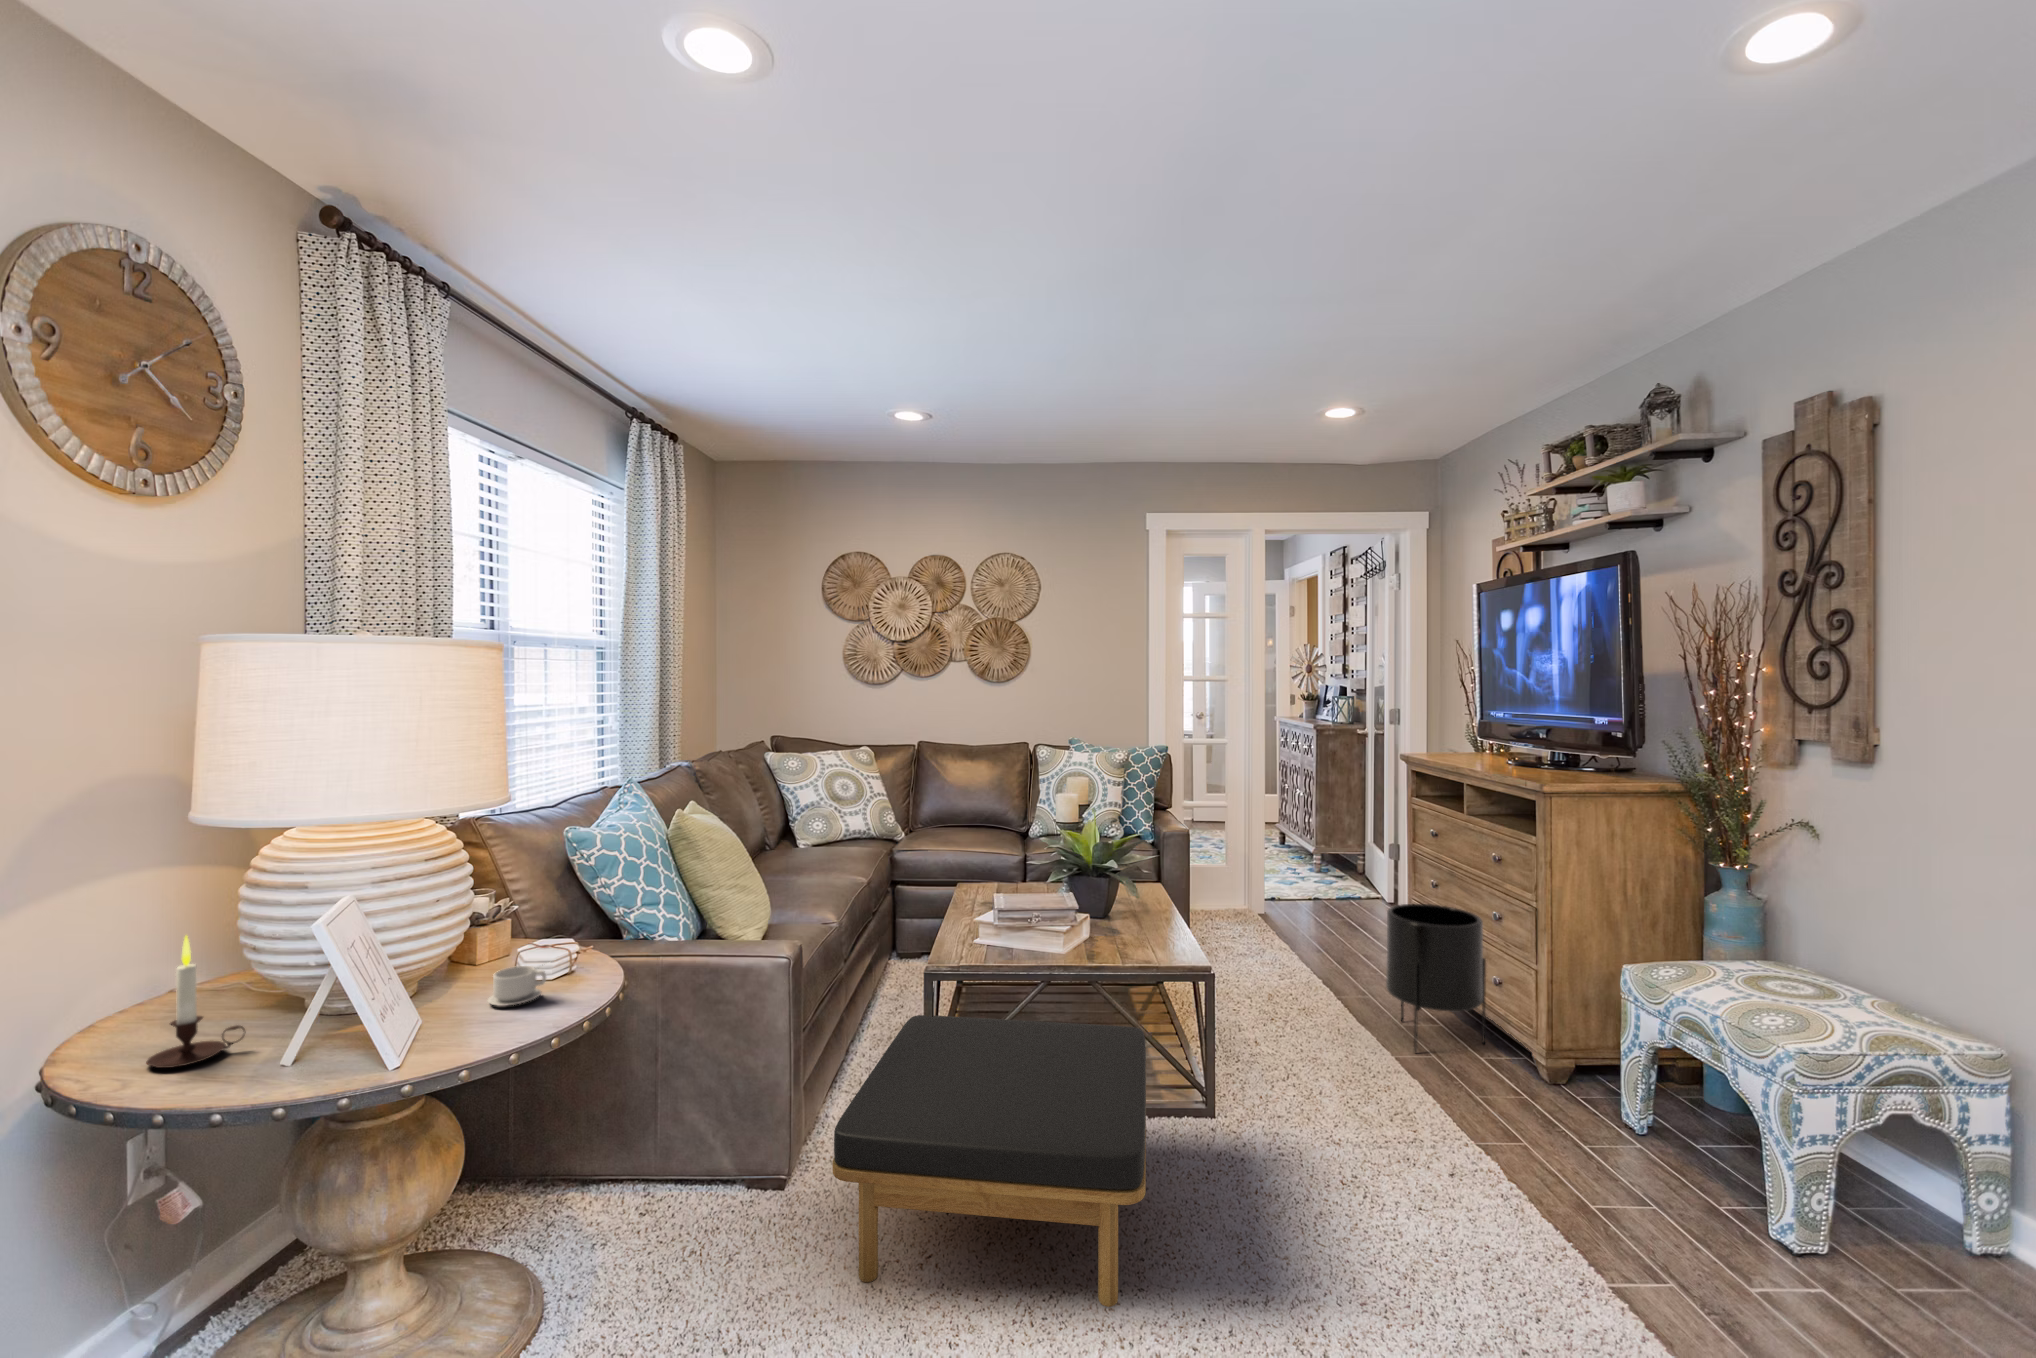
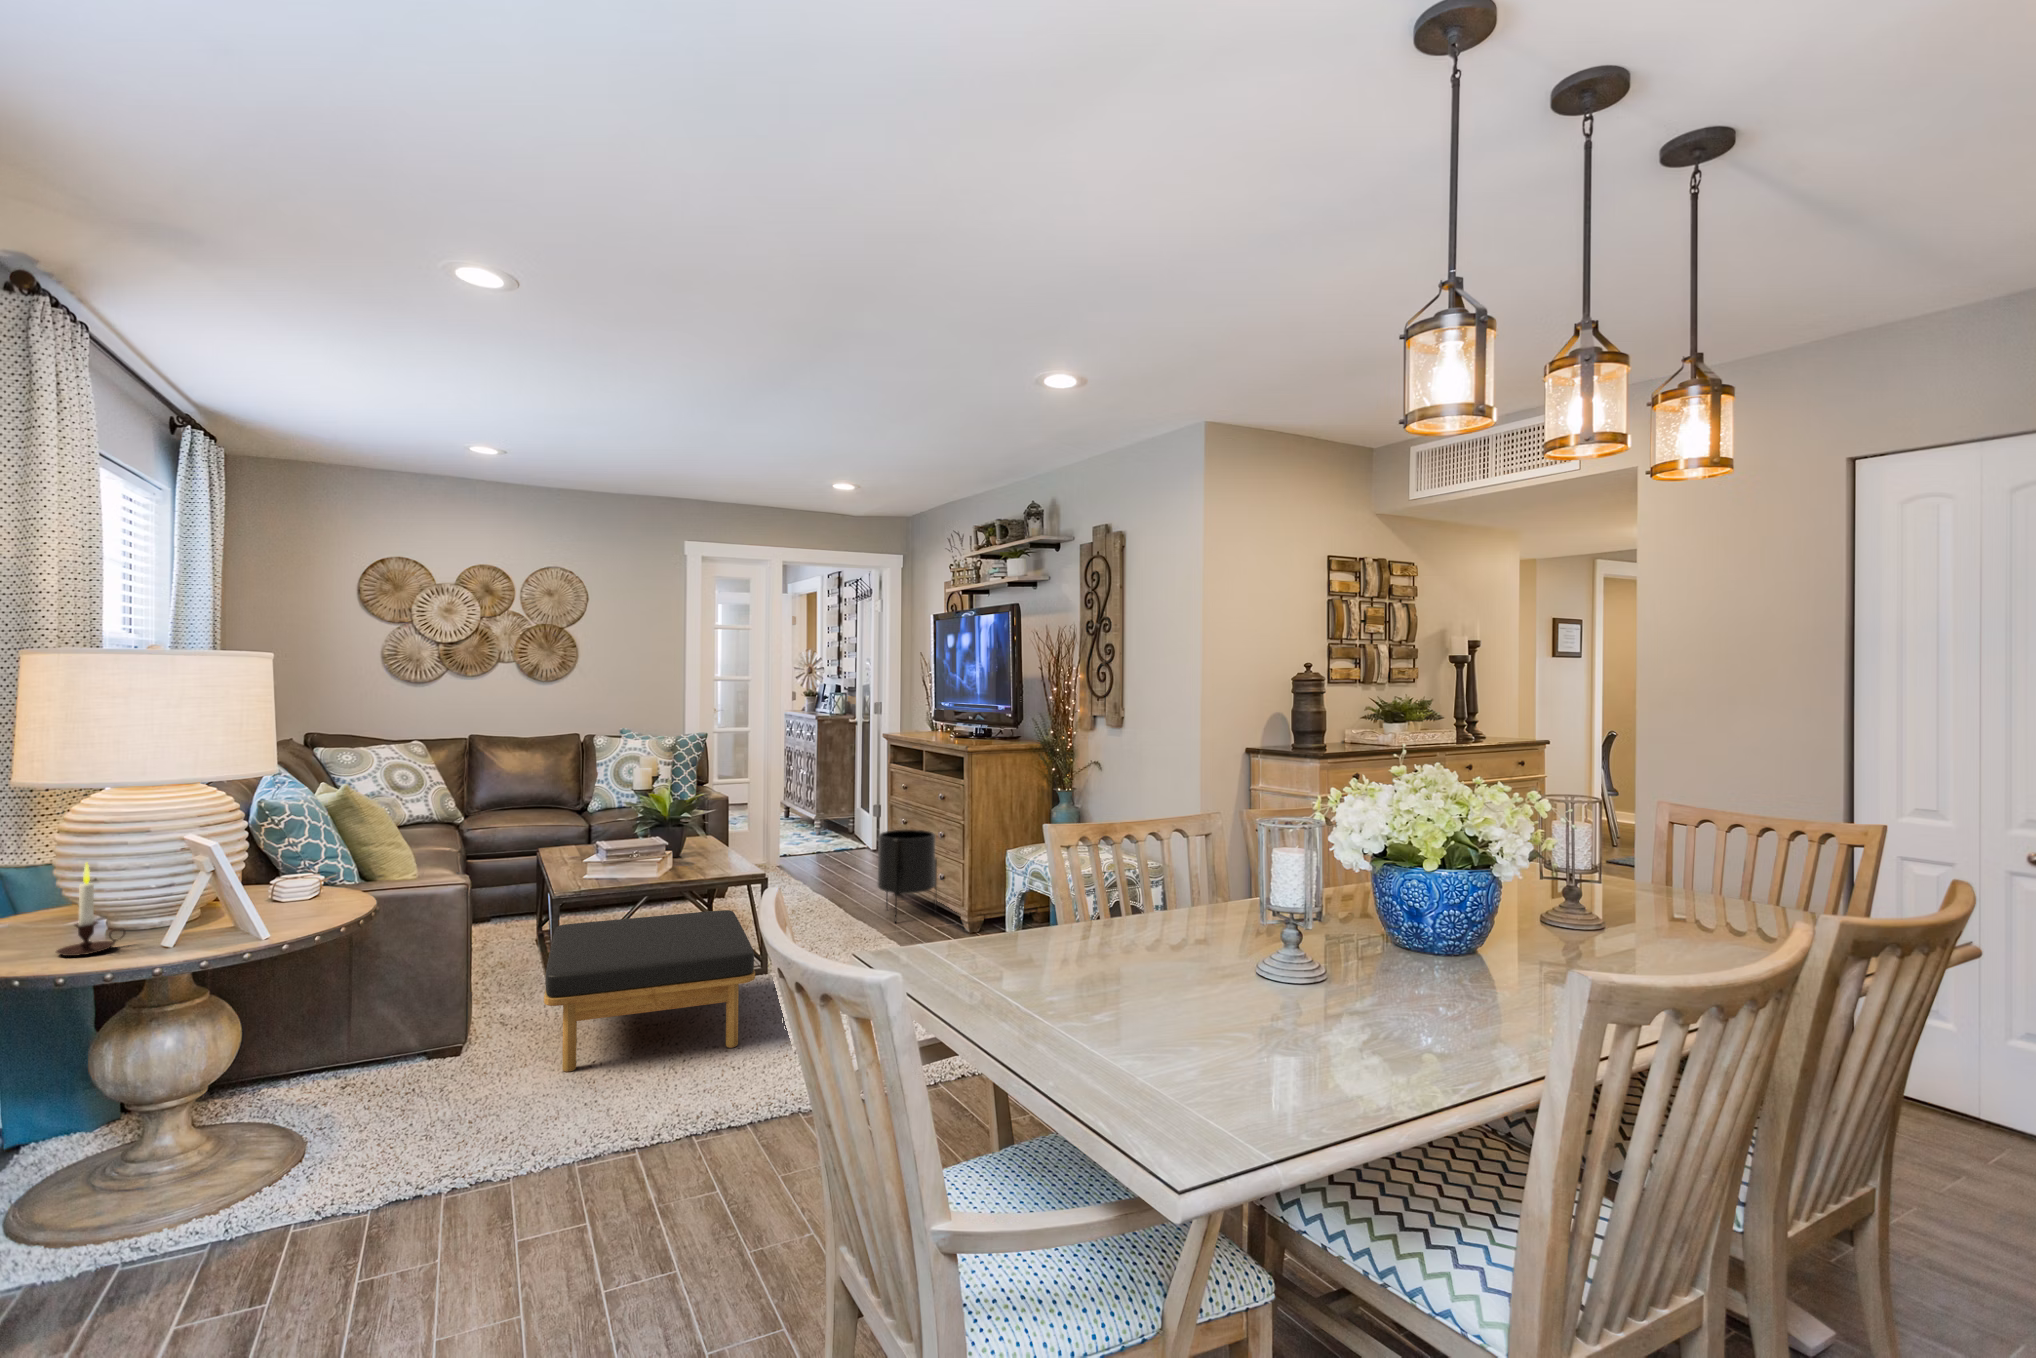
teacup: present [488,966,546,1006] -> none [283,878,340,911]

